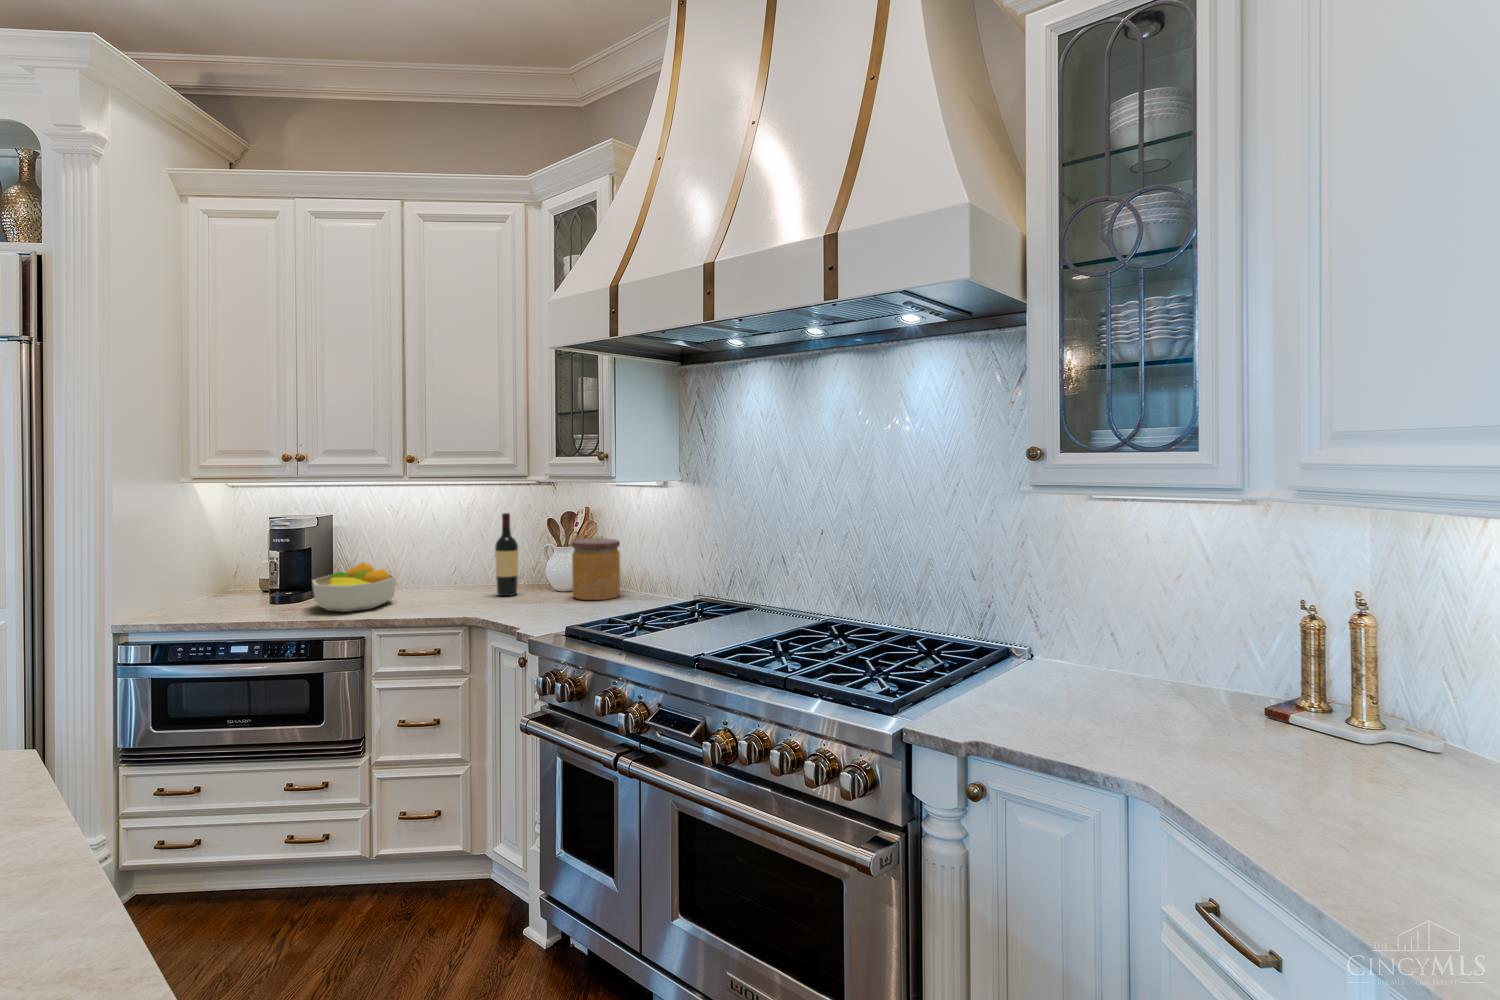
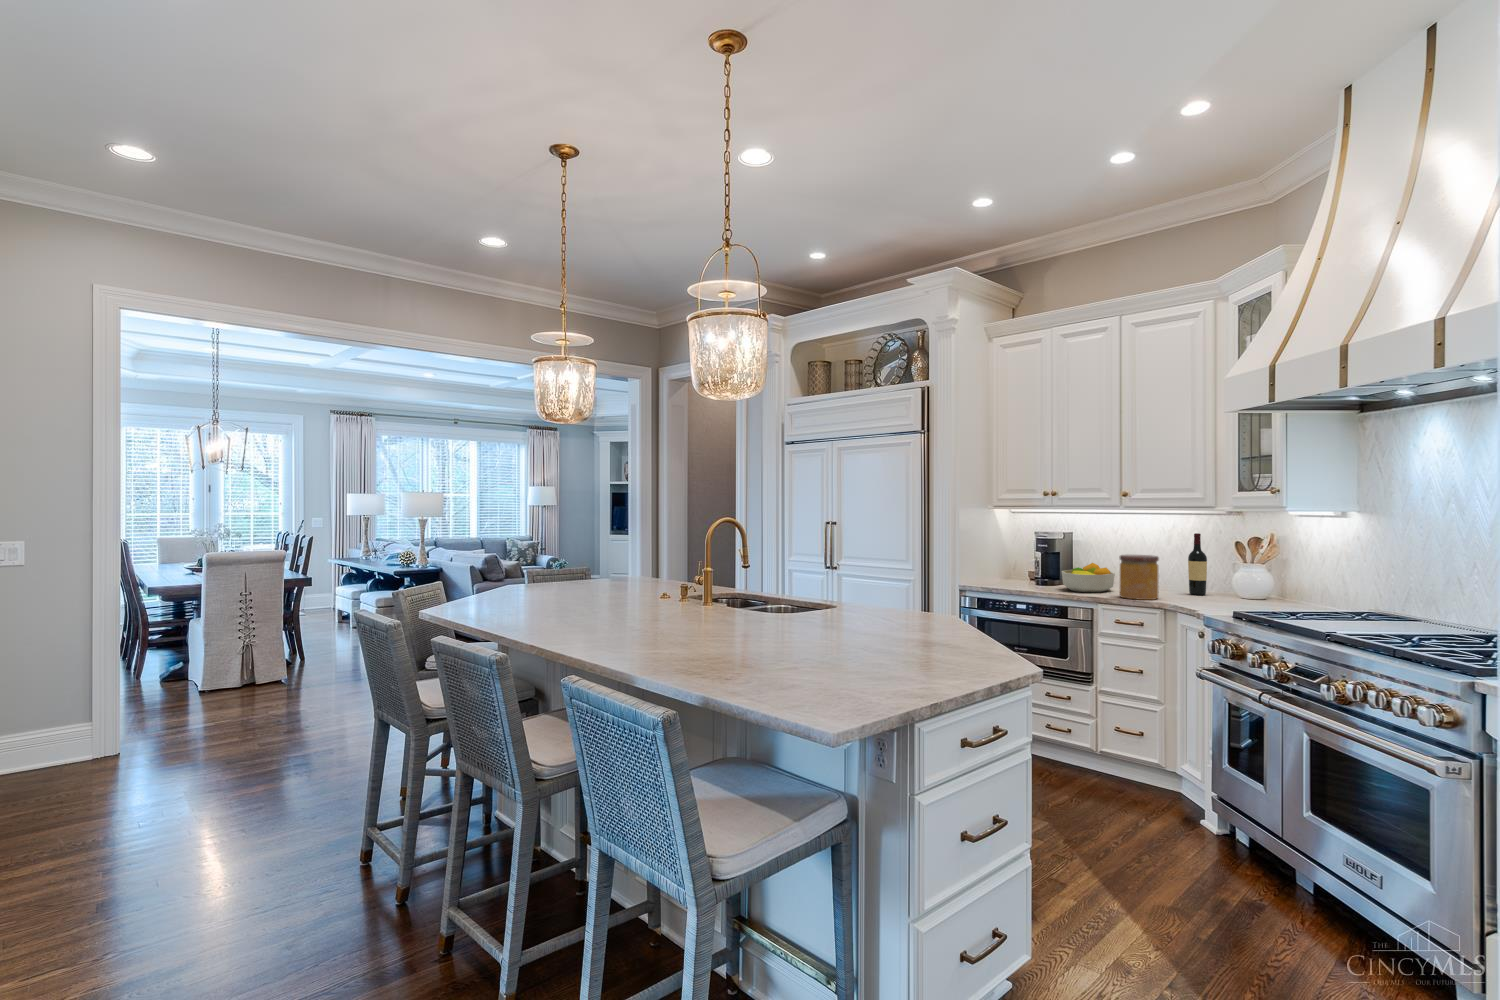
jar: present [572,539,620,600] -> present [1119,555,1159,600]

